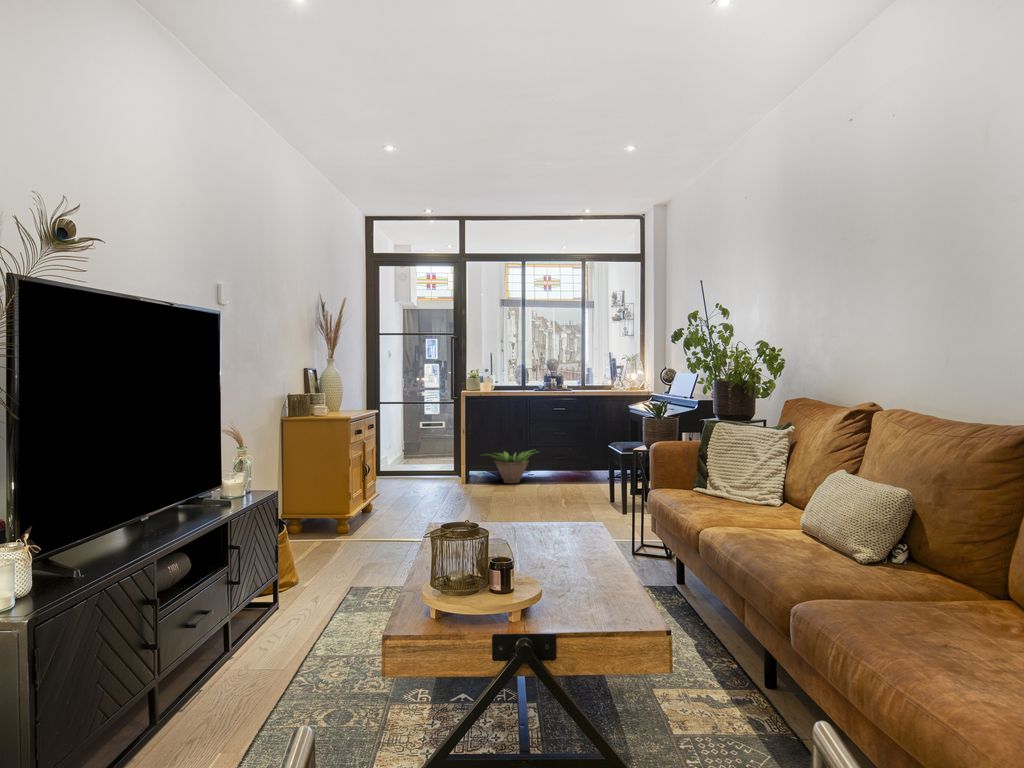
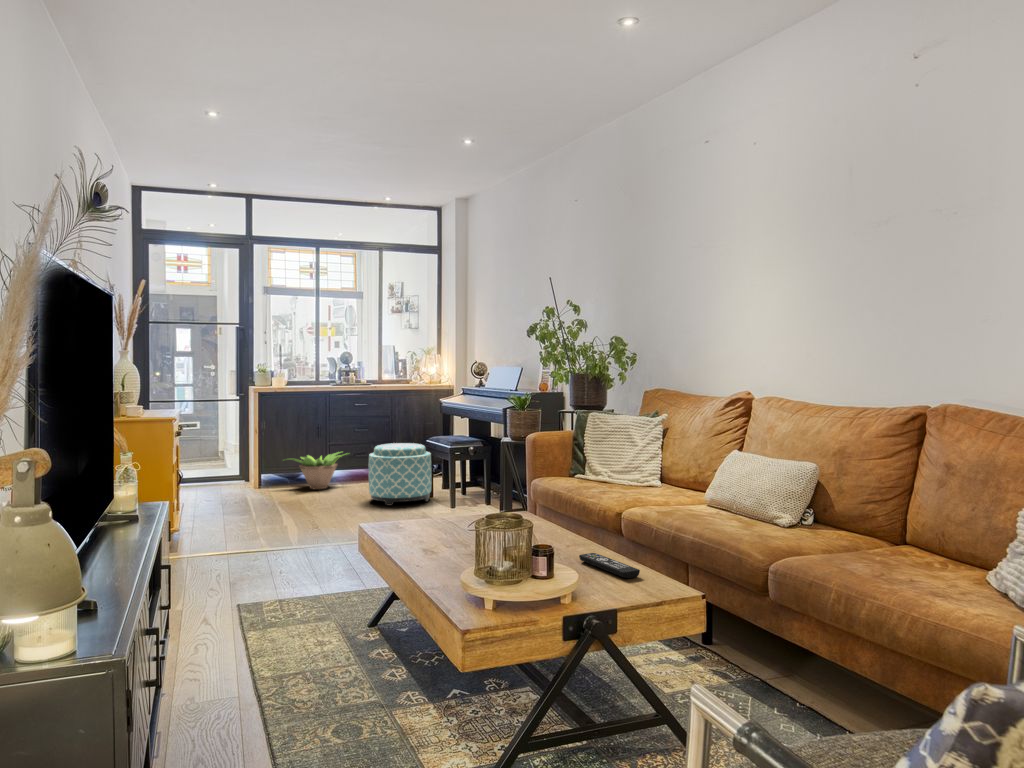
ottoman: none [543,444,602,503] -> present [369,443,432,505]
remote control: none [586,571,626,603] -> present [579,553,640,578]

